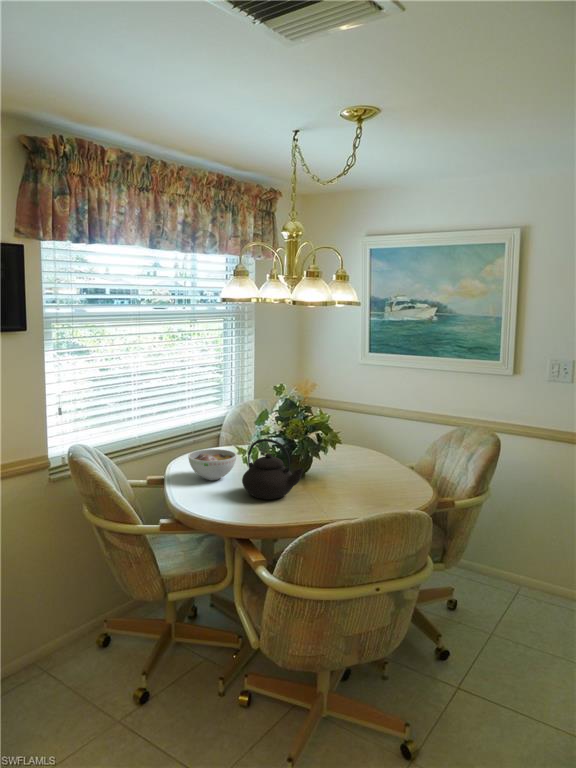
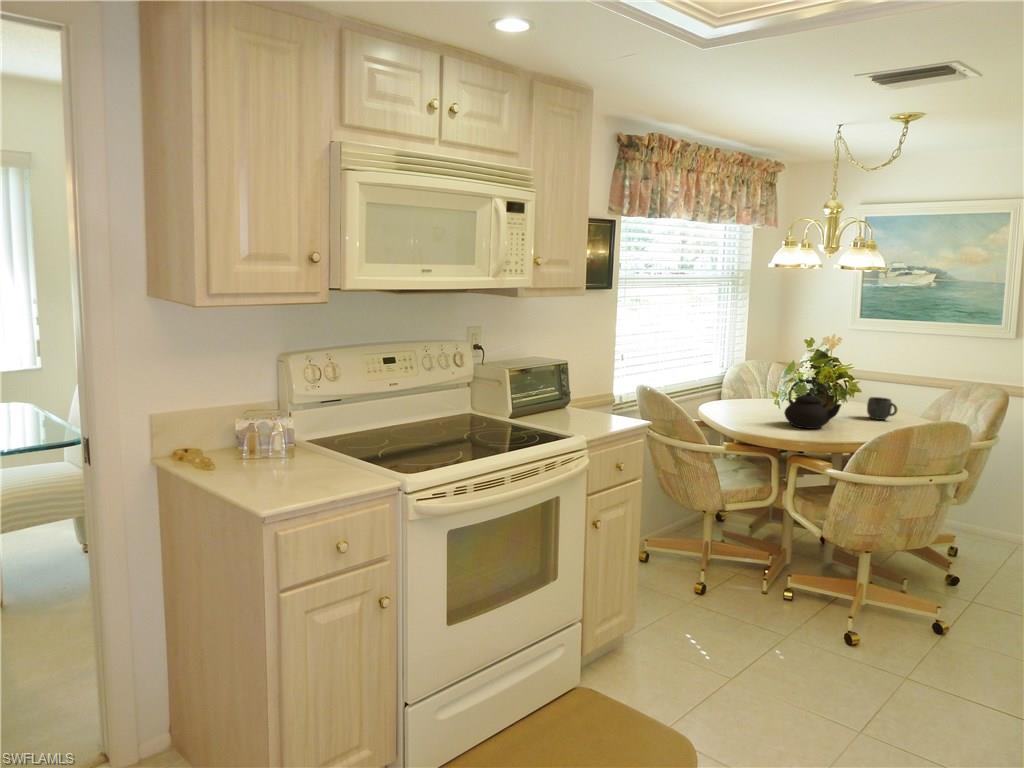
bowl: present [188,449,236,480] -> none [728,392,770,416]
mug: none [350,449,381,477] -> present [867,397,898,420]

